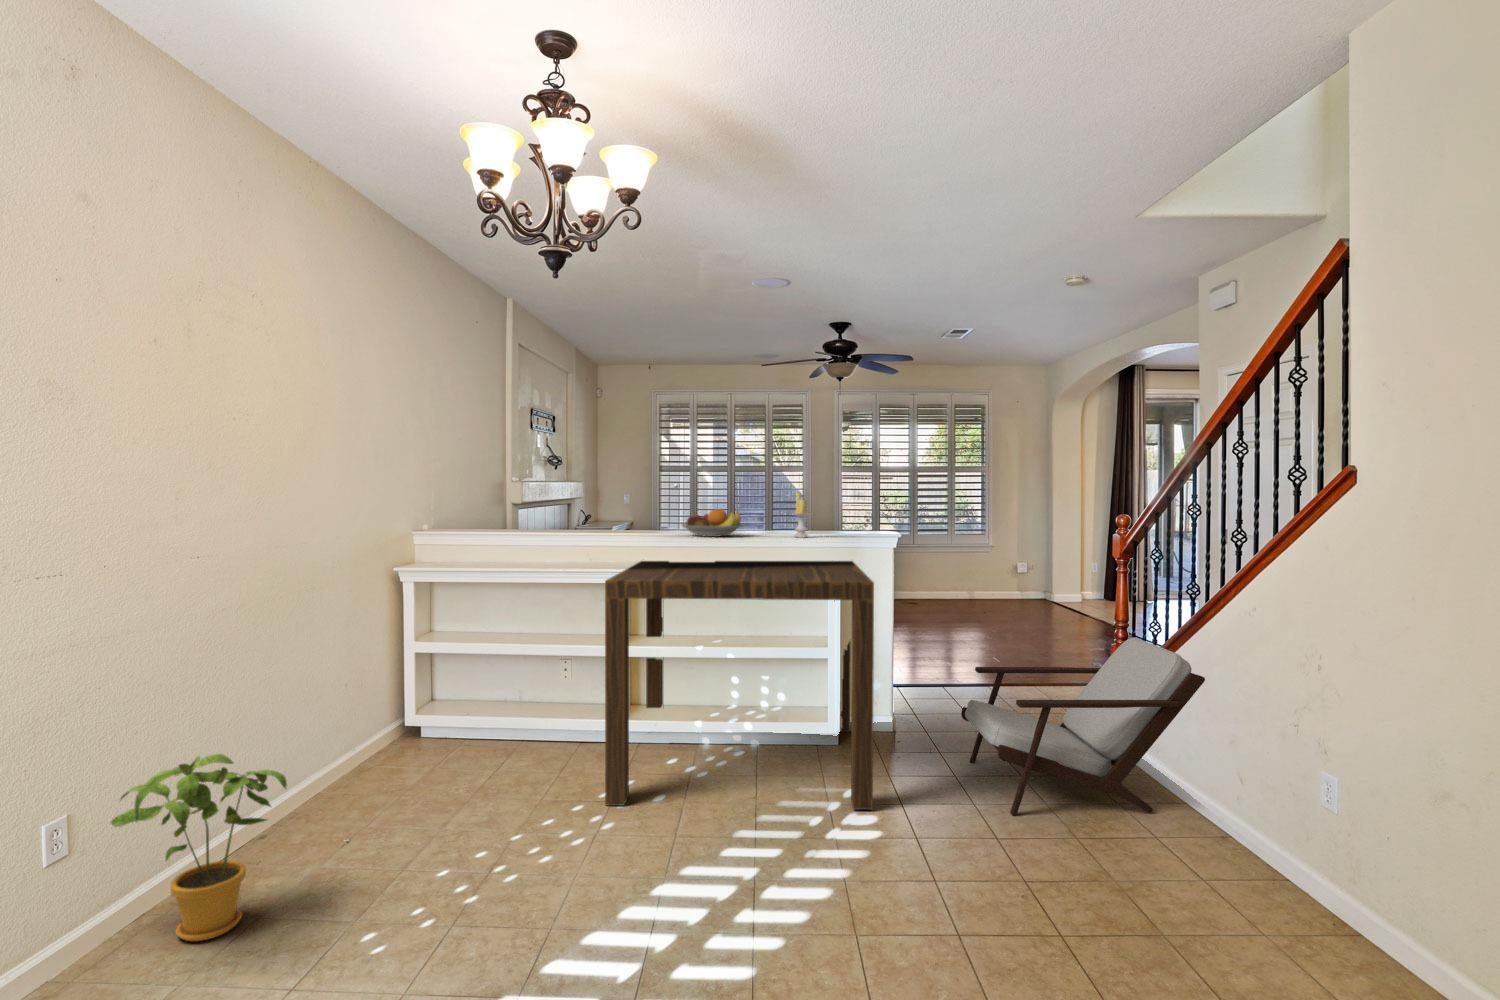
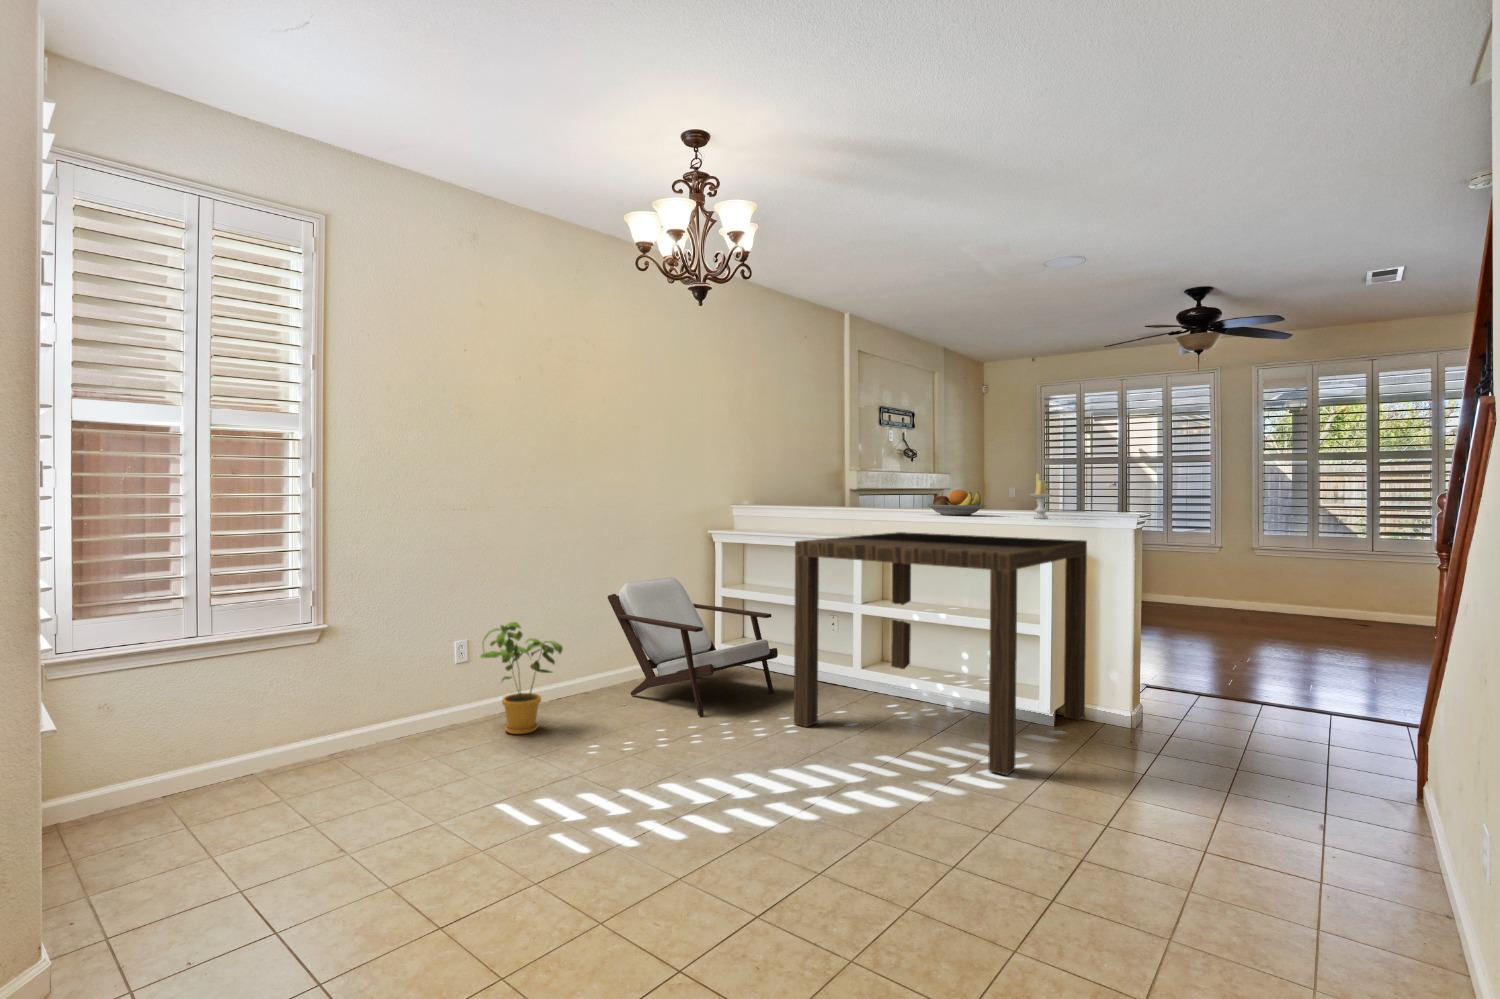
armchair: present [961,637,1205,815] -> present [607,578,778,716]

